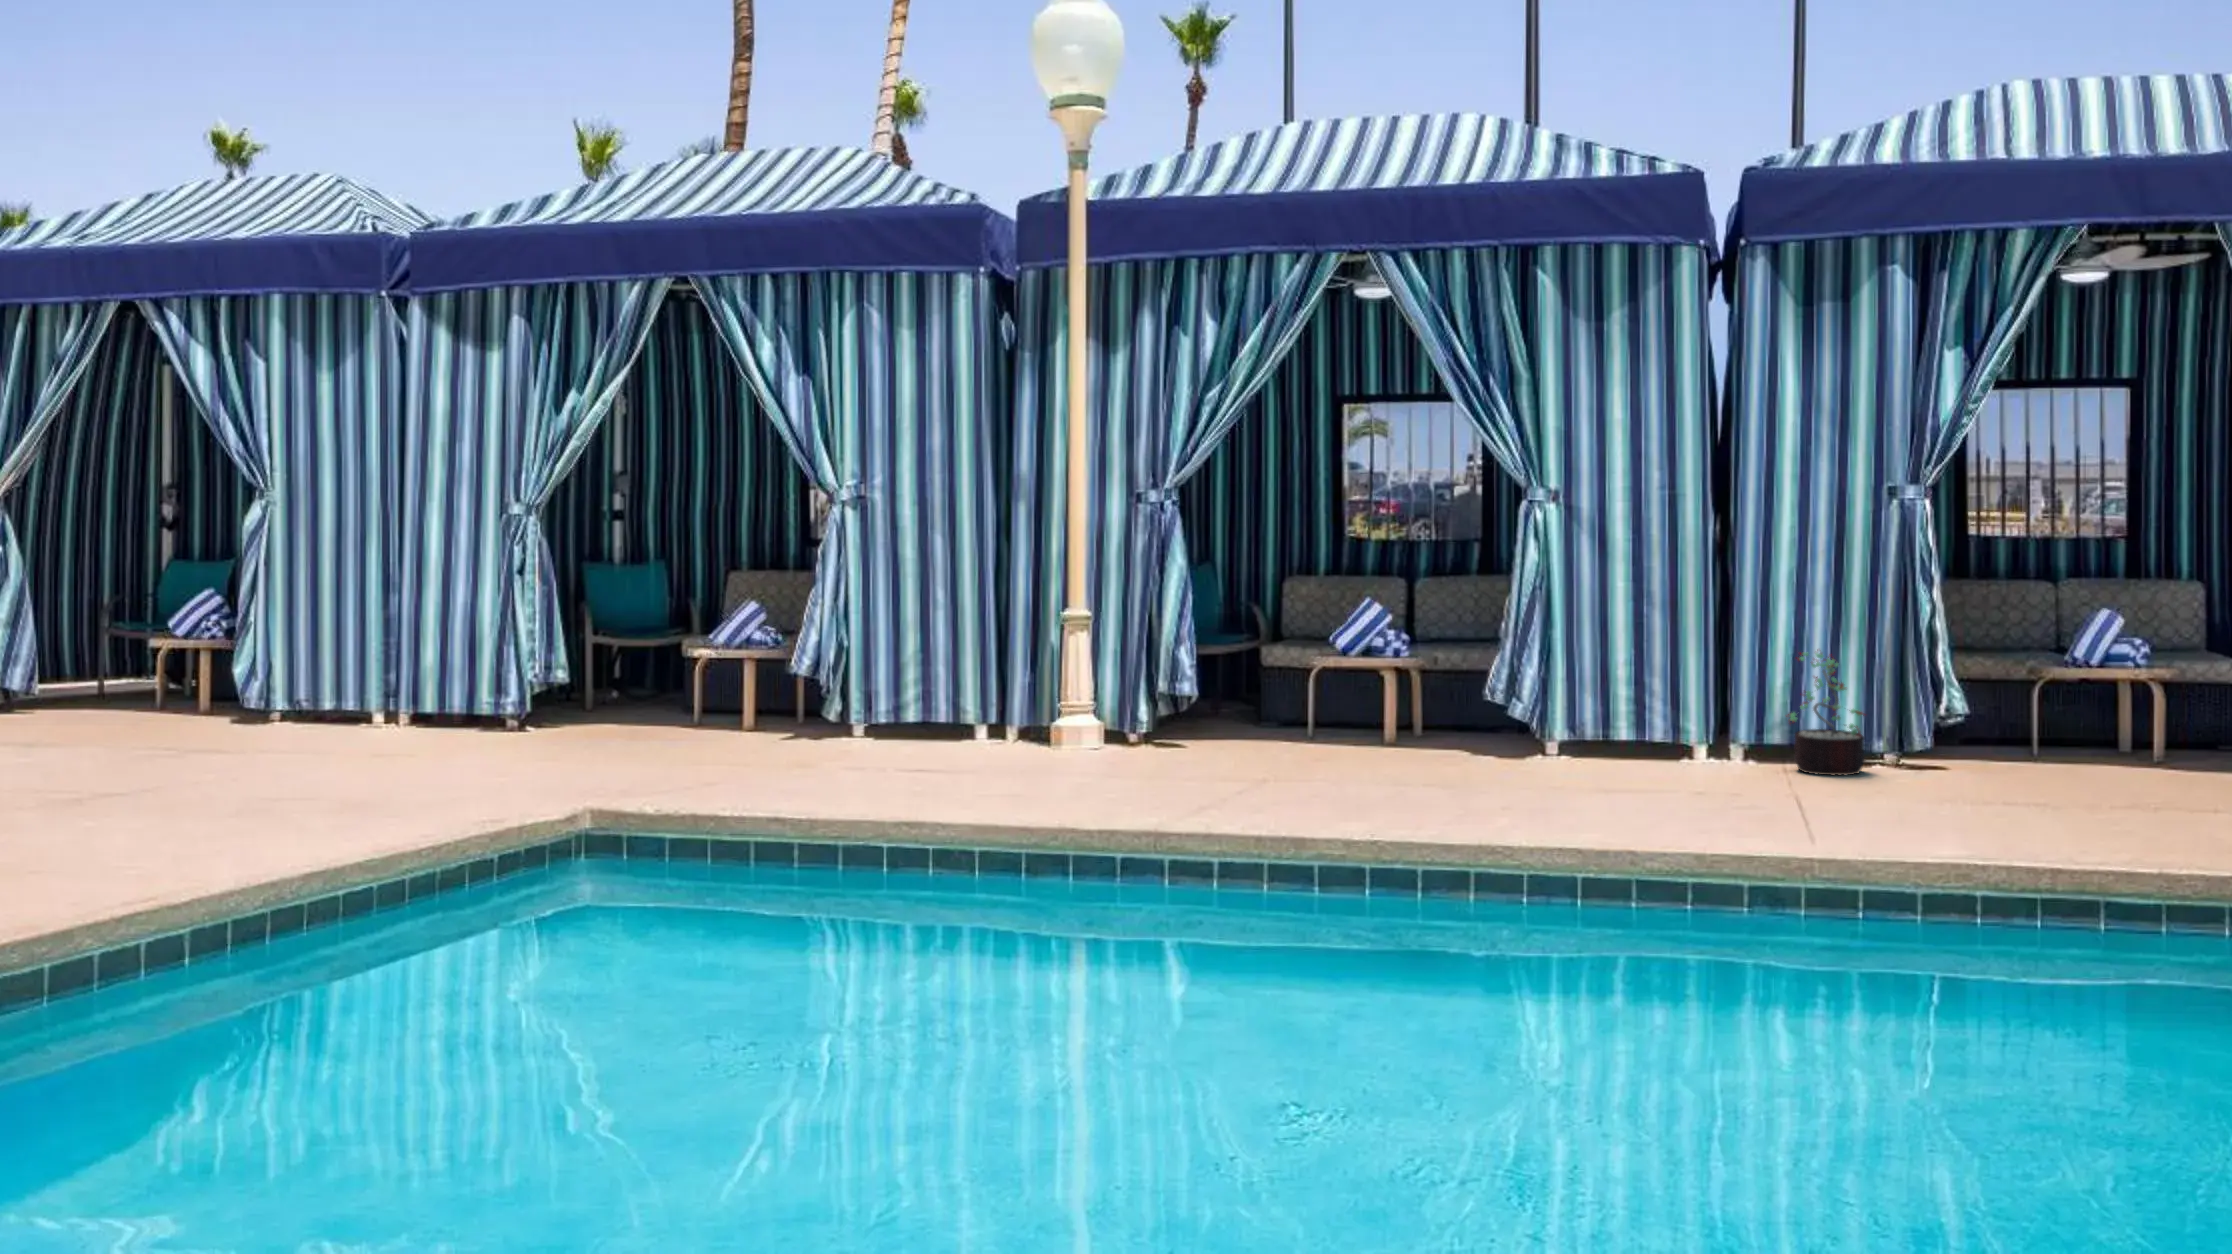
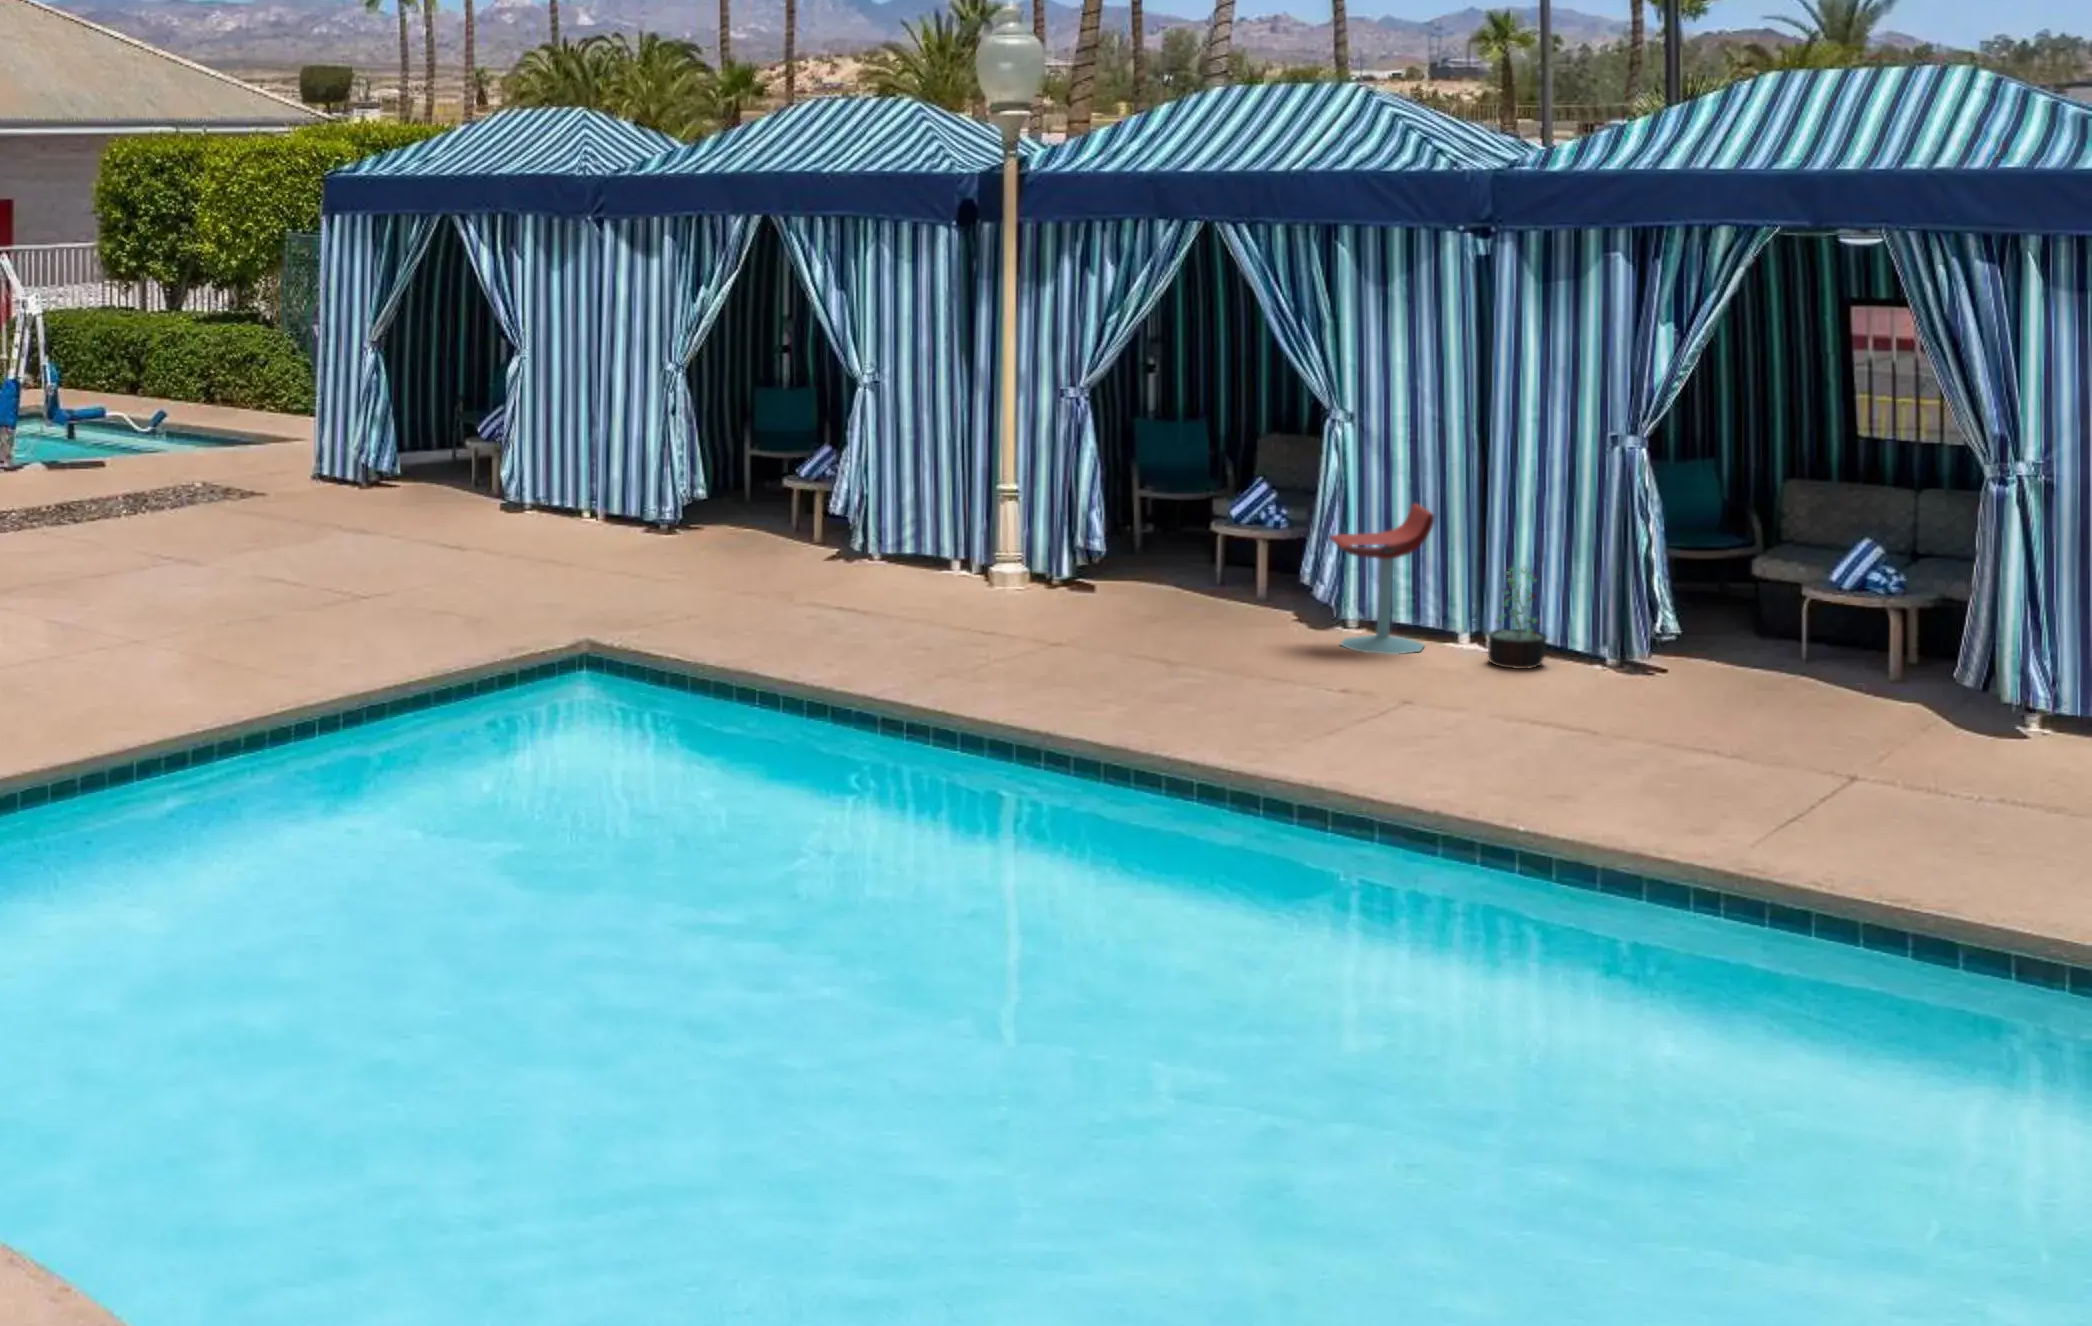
stool: none [1574,586,1709,775] -> present [1330,504,1434,654]

